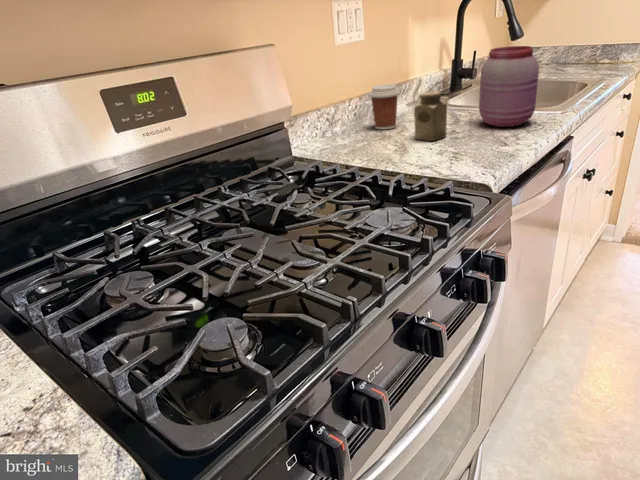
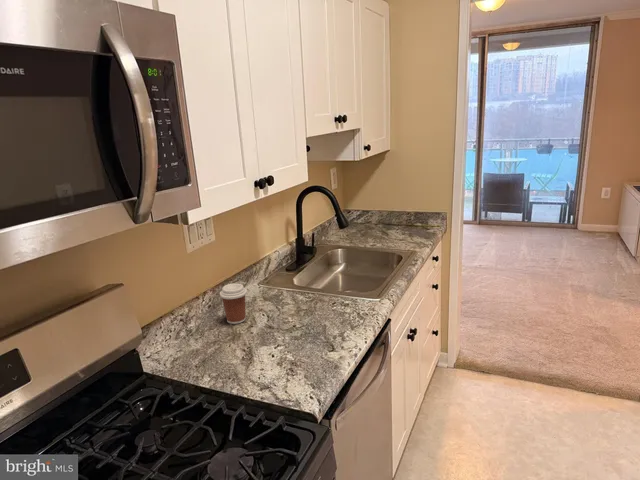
jar: present [479,46,539,127] -> none [313,255,358,321]
salt shaker: present [414,91,447,141] -> none [258,300,287,344]

